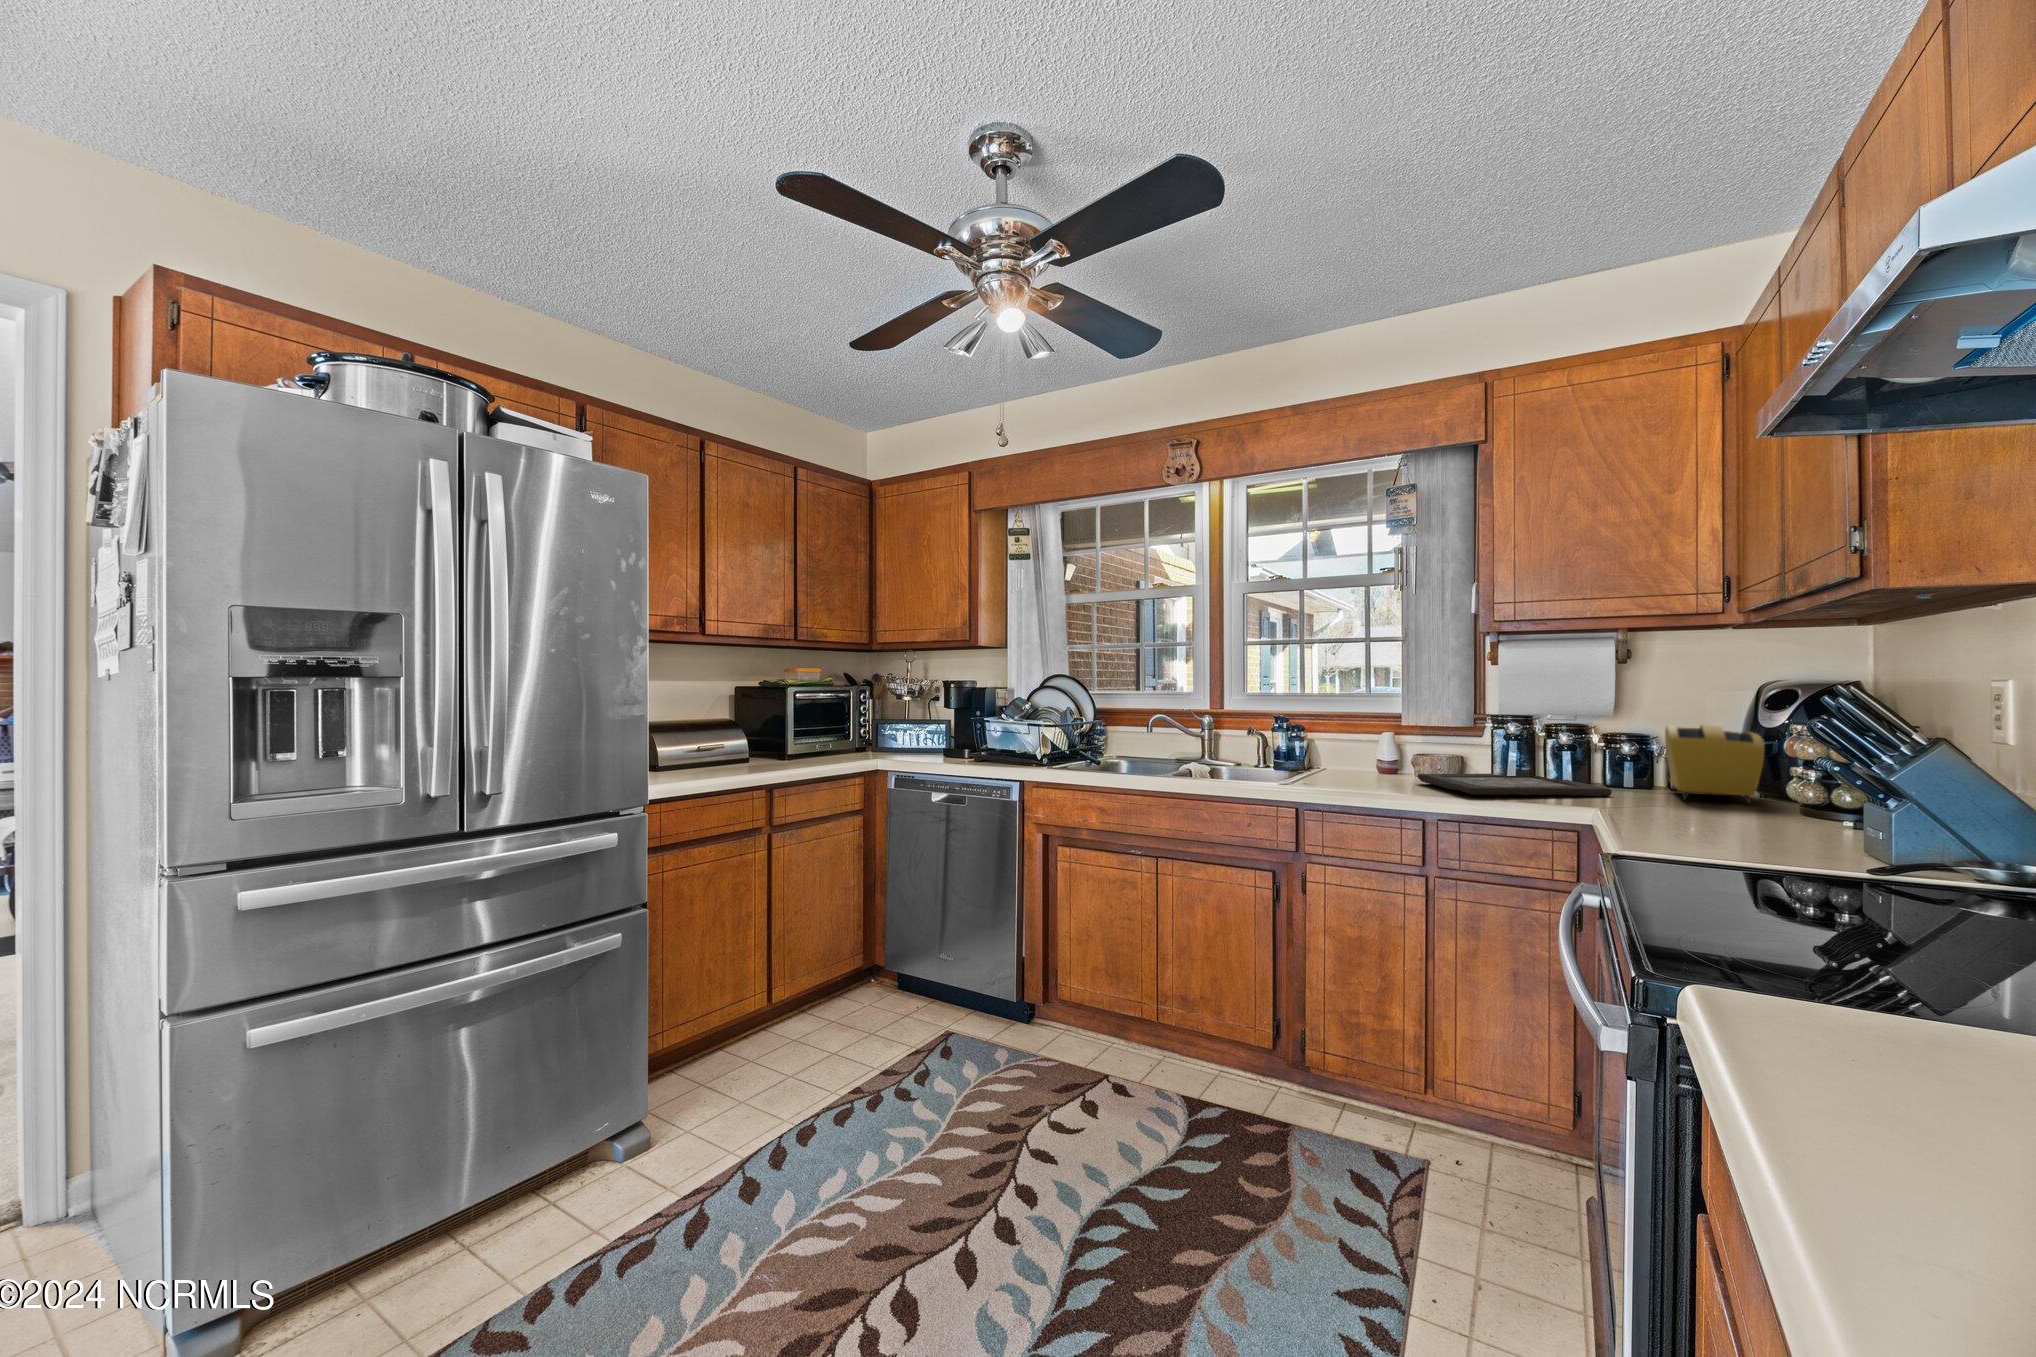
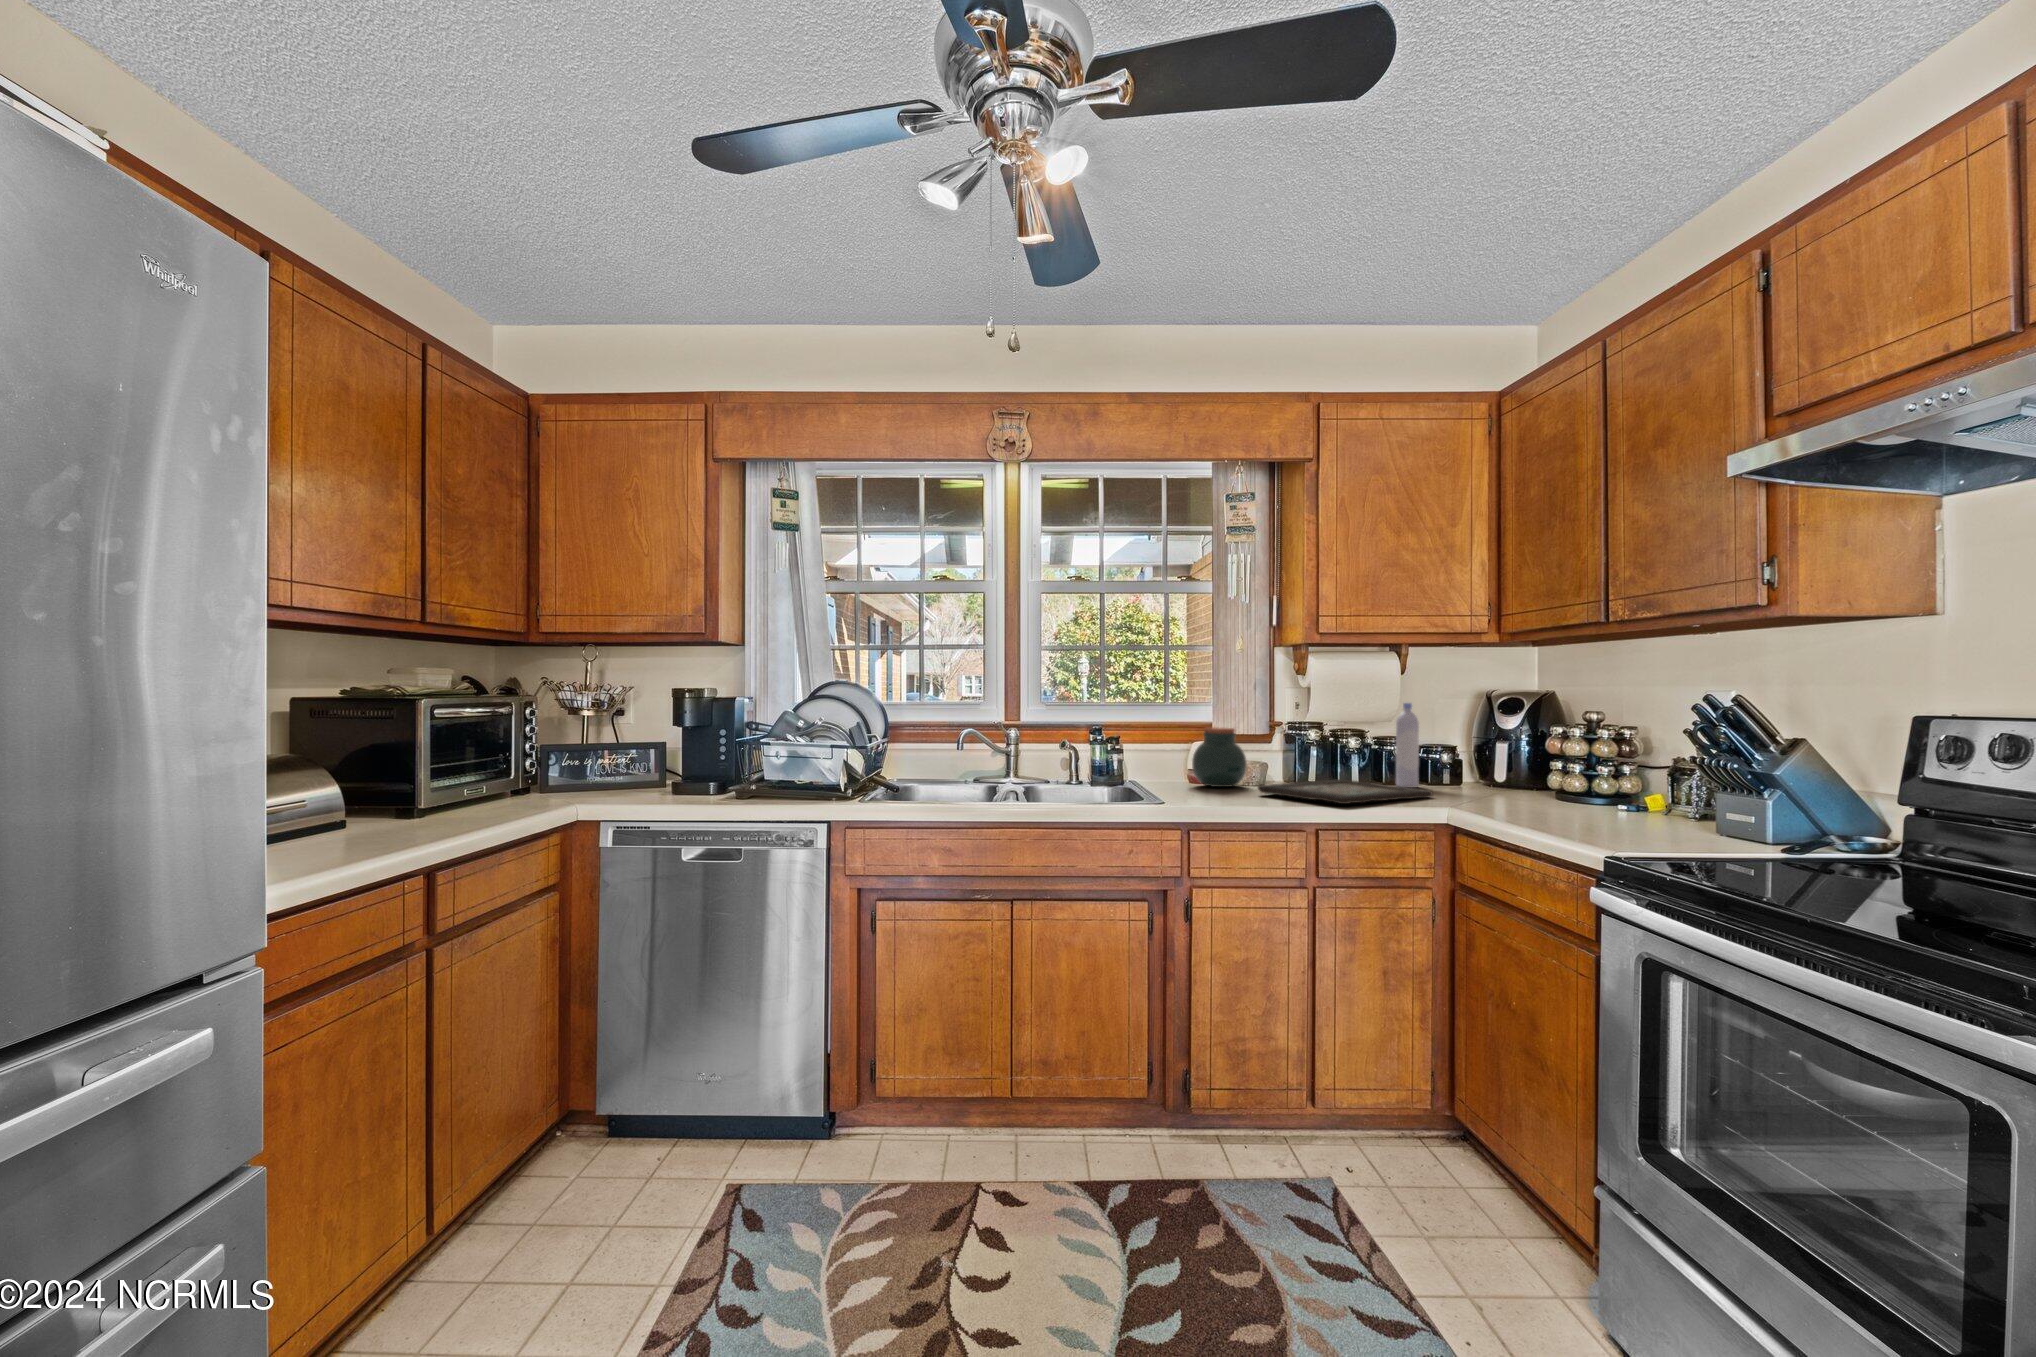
bottle: none [1605,693,1634,787] -> present [1396,703,1419,788]
jar: none [1376,717,1434,775] -> present [1192,727,1247,787]
toaster: present [1665,725,1765,804] -> none [1450,730,1548,799]

